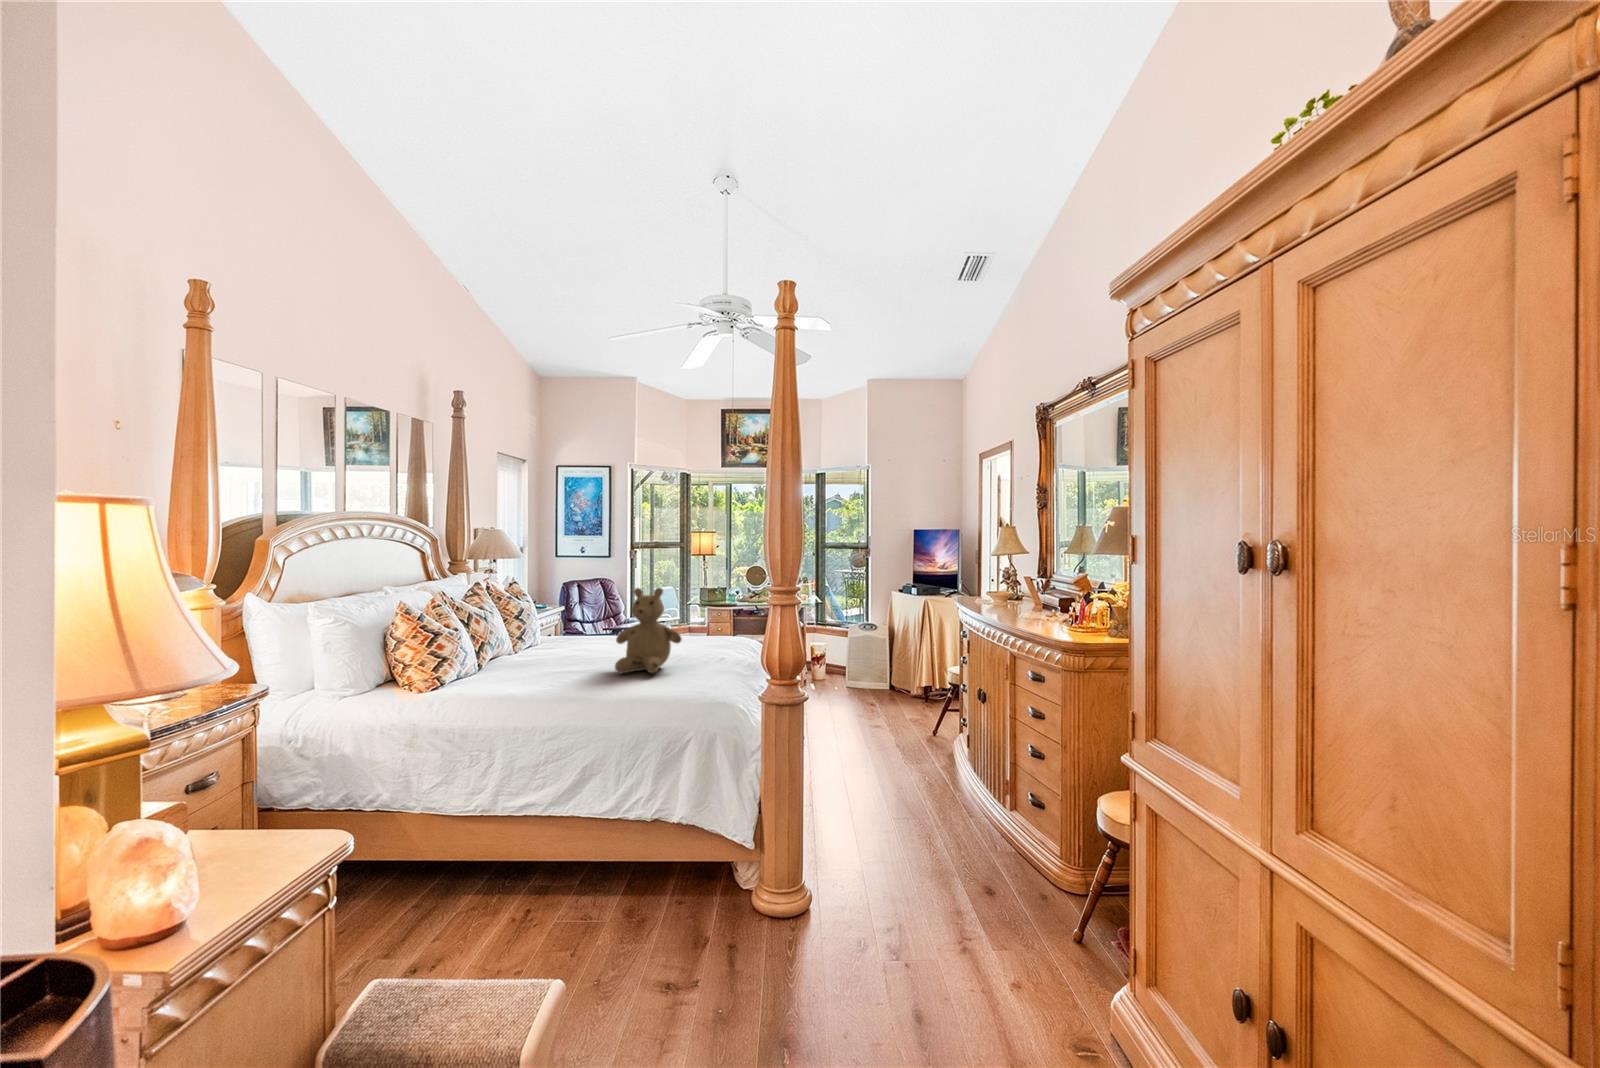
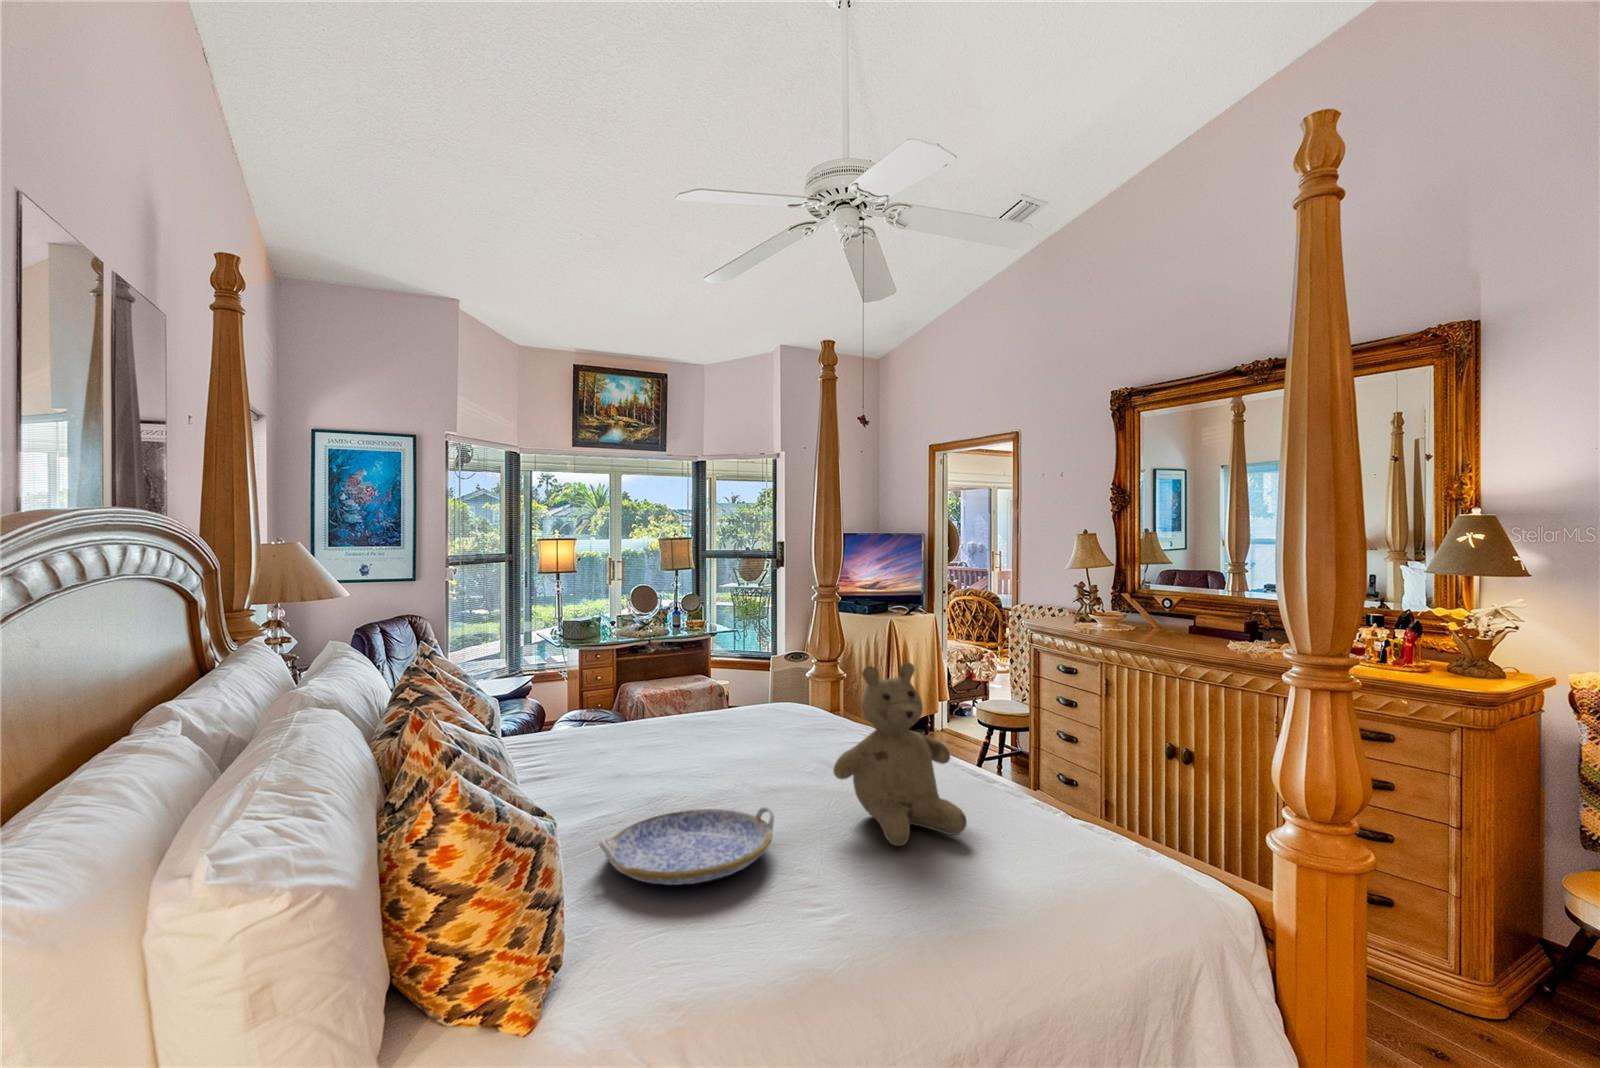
serving tray: none [498,651,581,672] -> present [599,807,775,885]

